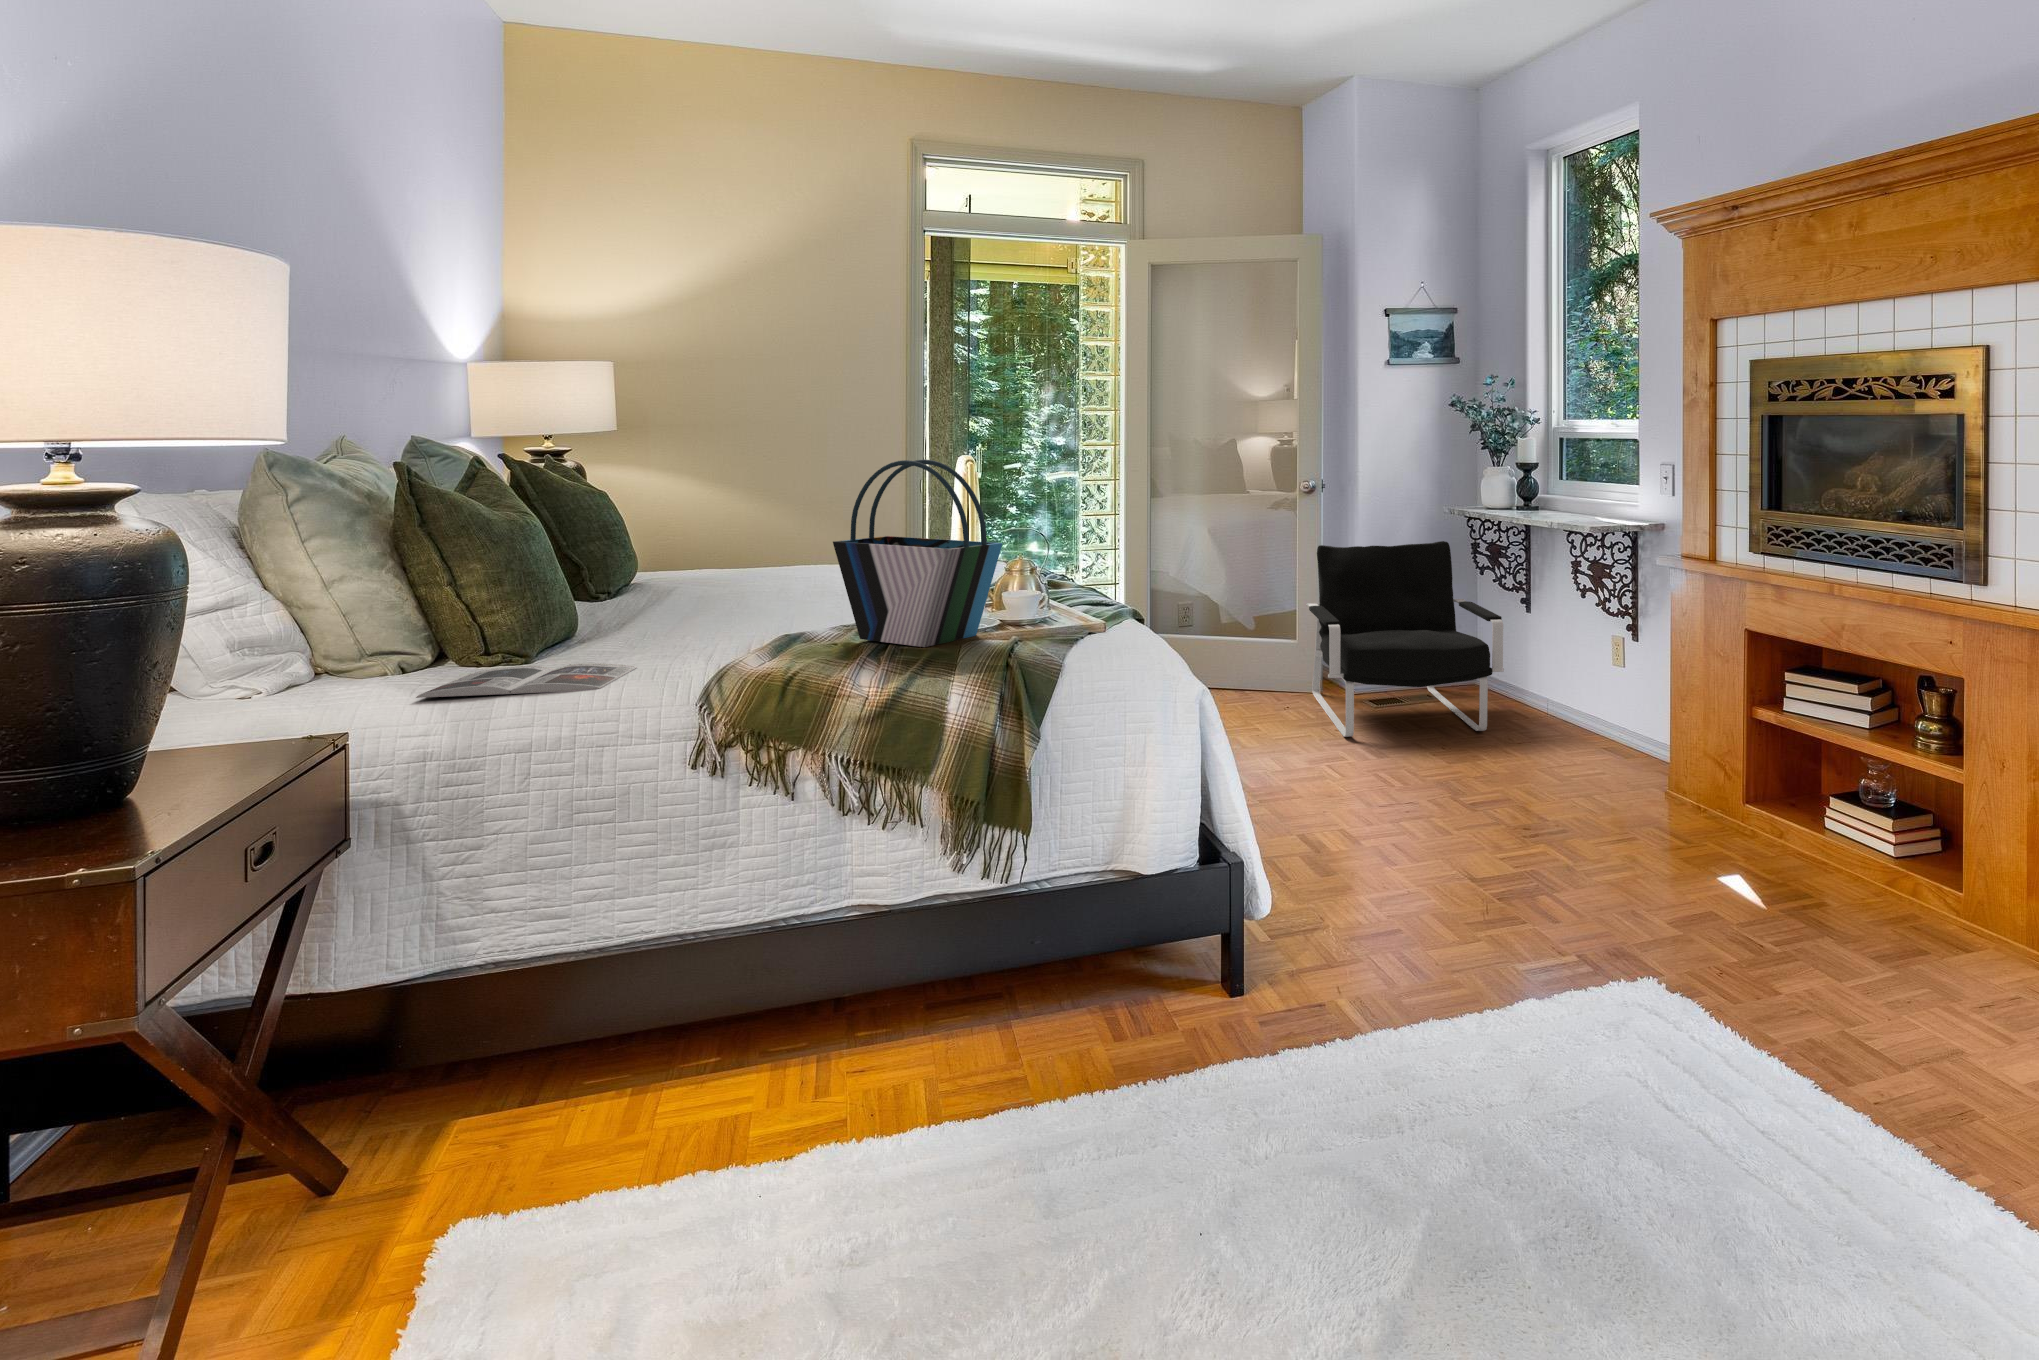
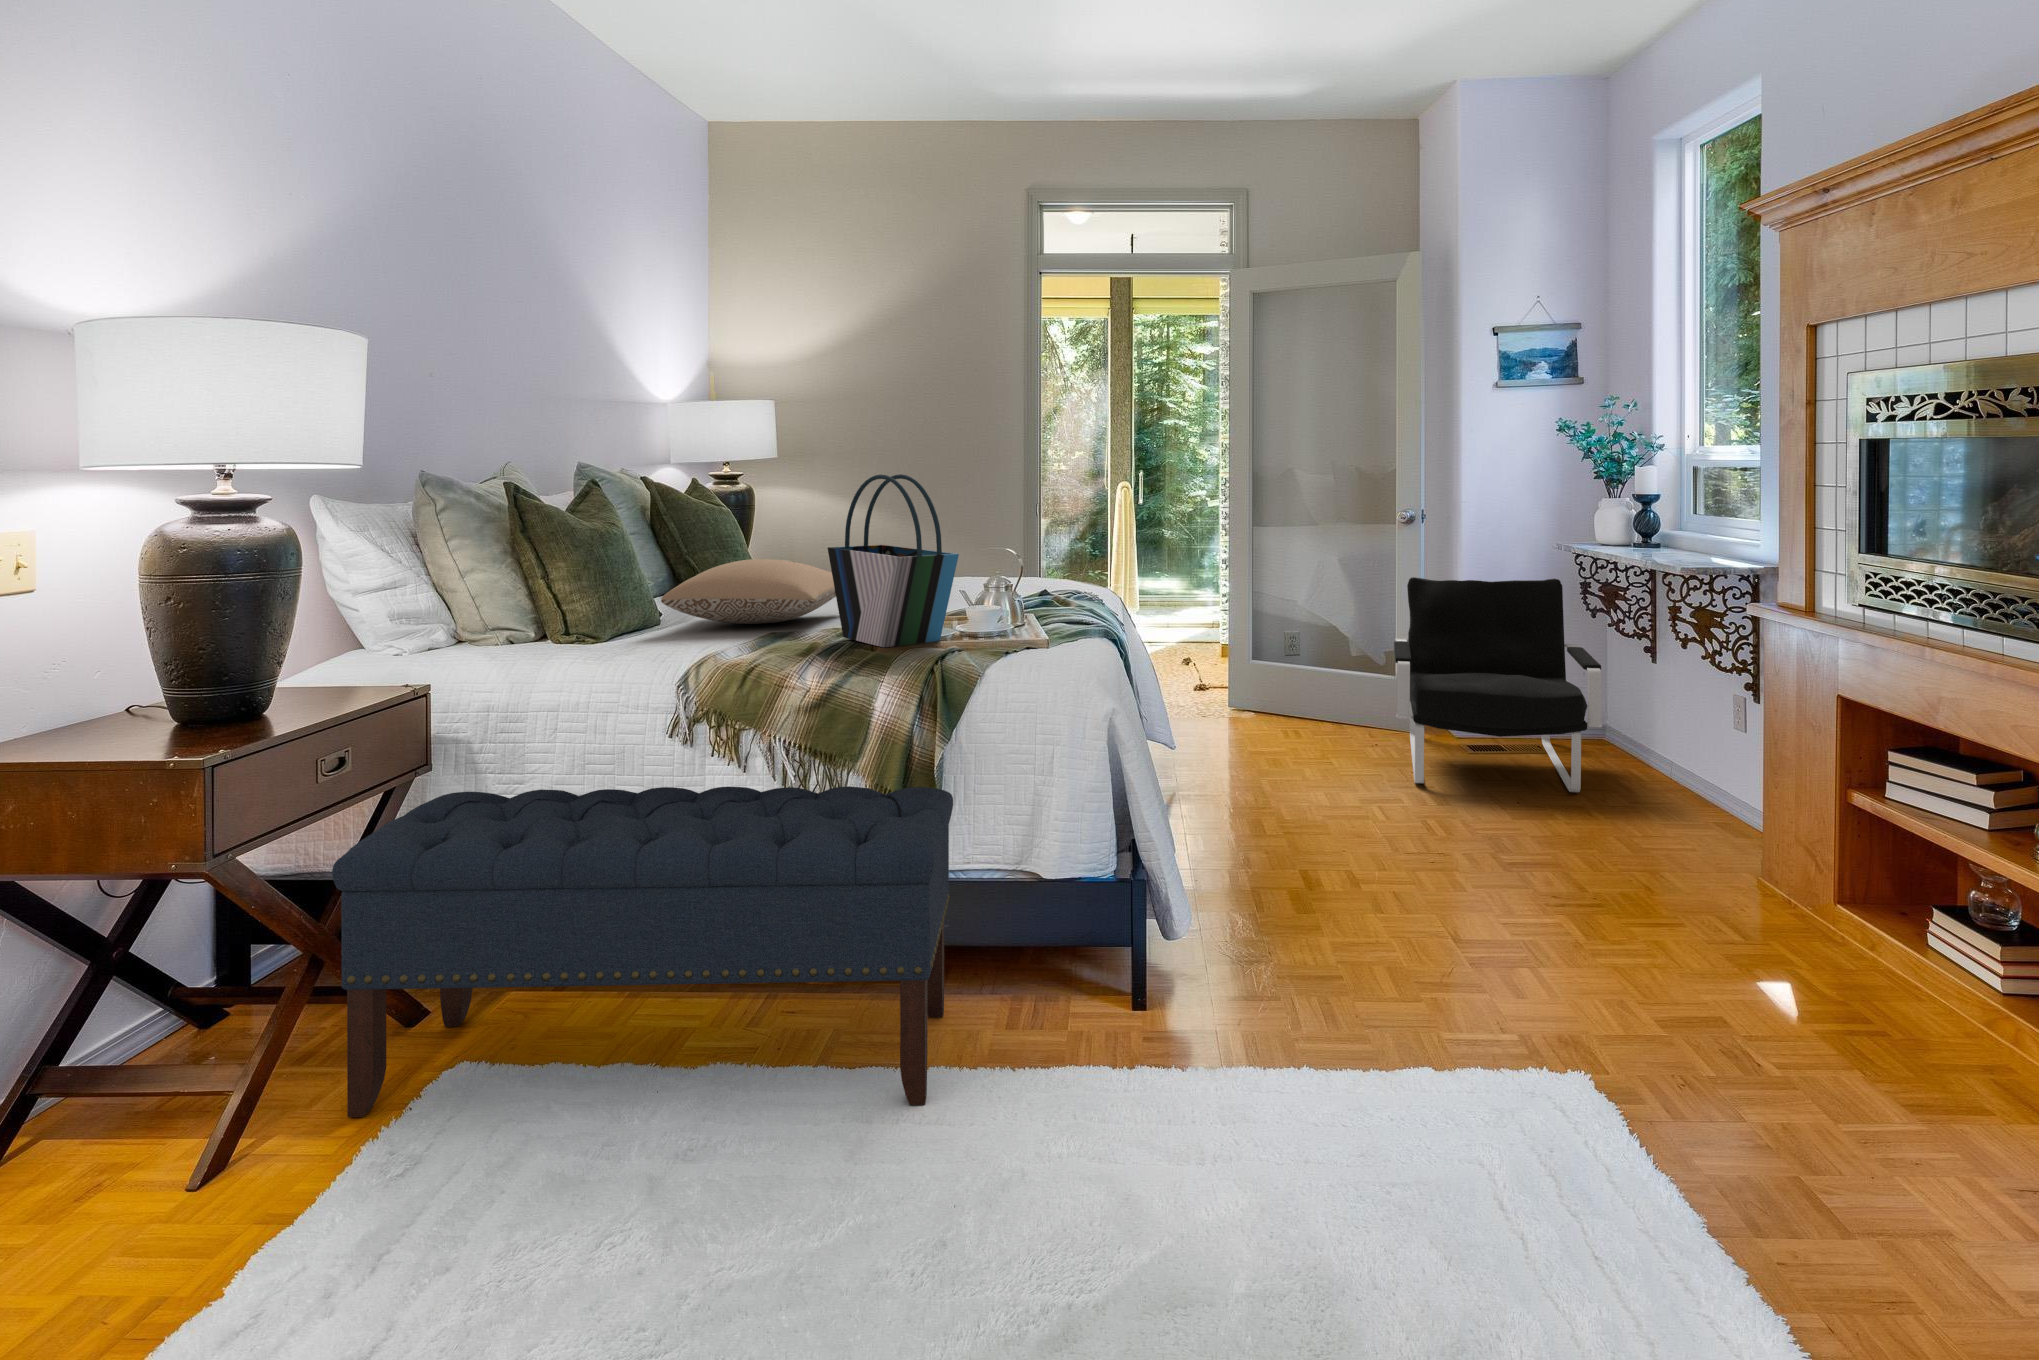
pillow: none [613,557,821,631] -> present [661,559,836,624]
magazine: present [416,663,637,698] -> none [485,642,660,664]
bench: none [325,792,1082,1288] -> present [332,786,953,1117]

